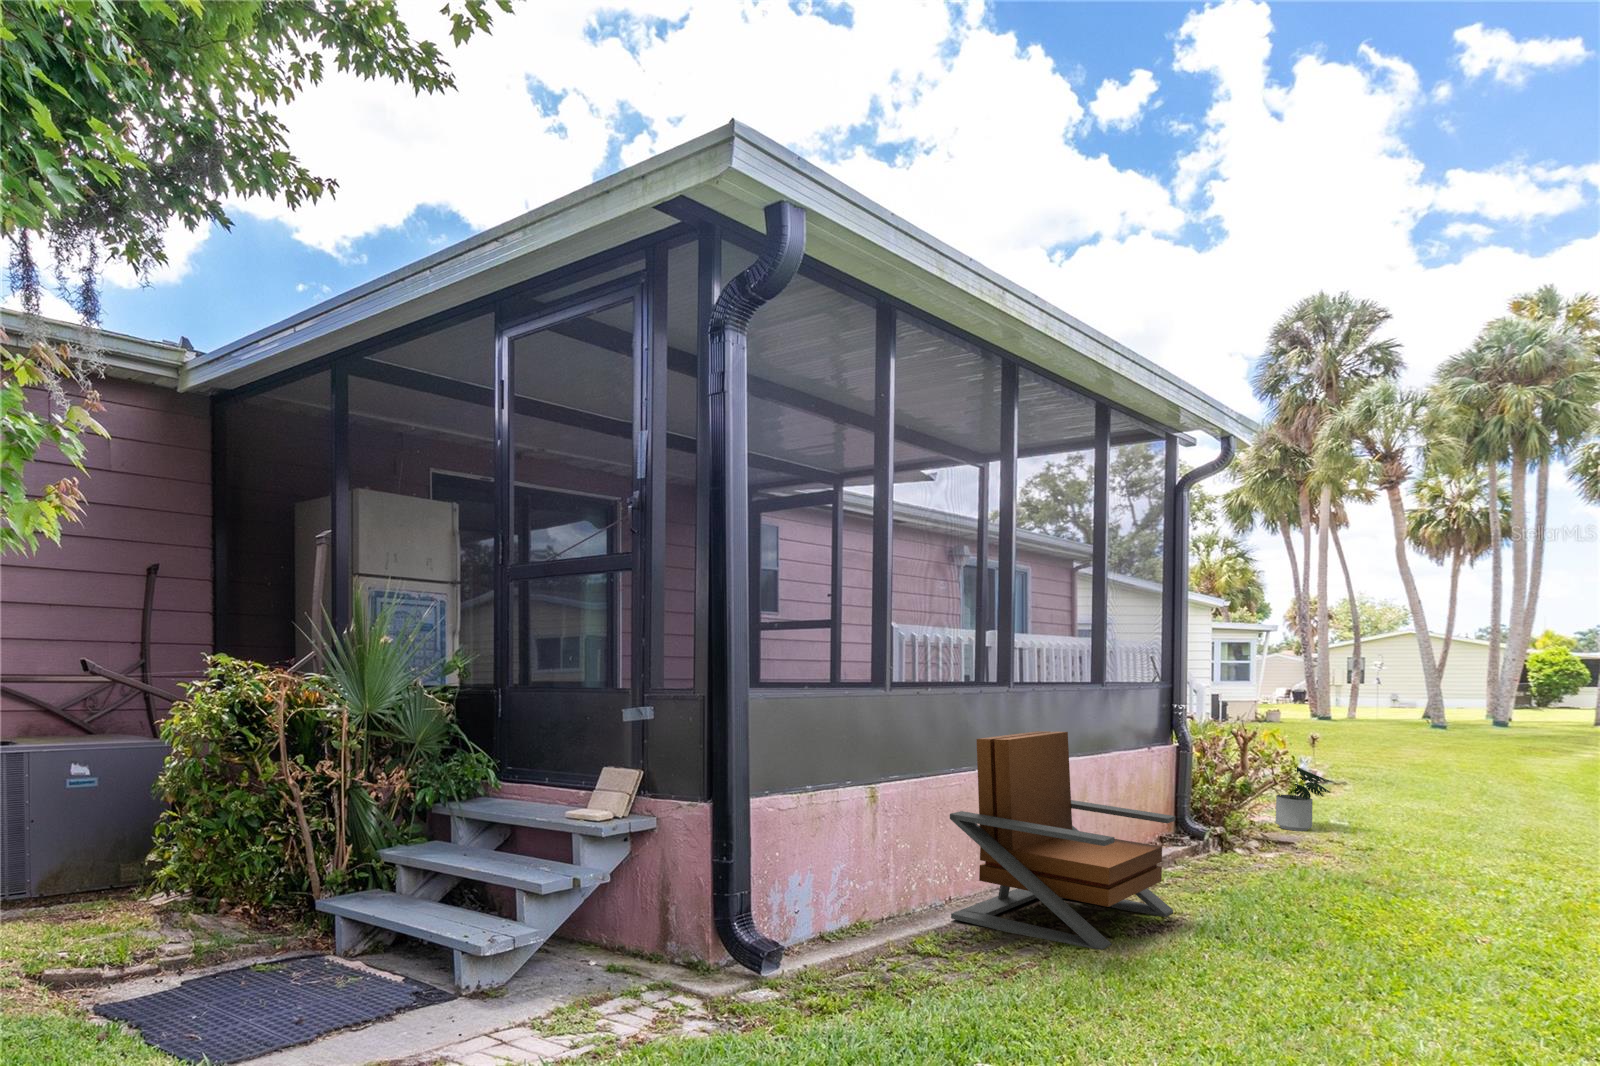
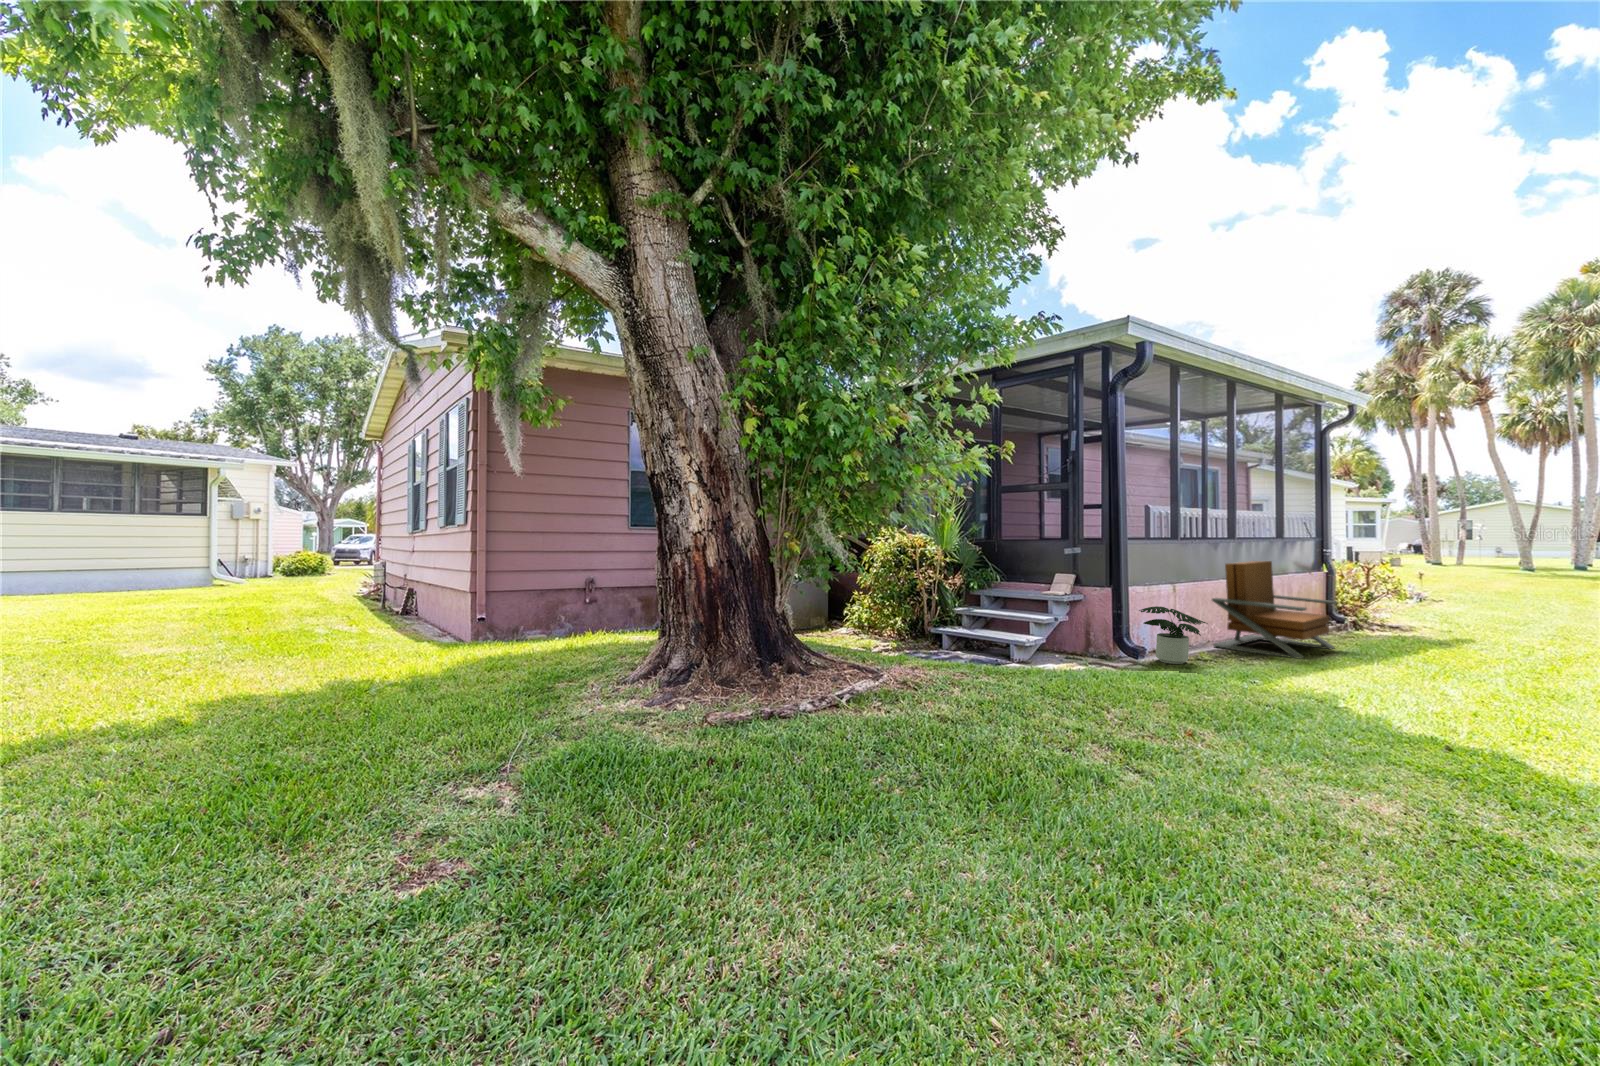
potted plant: present [1276,767,1331,831] -> present [1139,606,1208,664]

